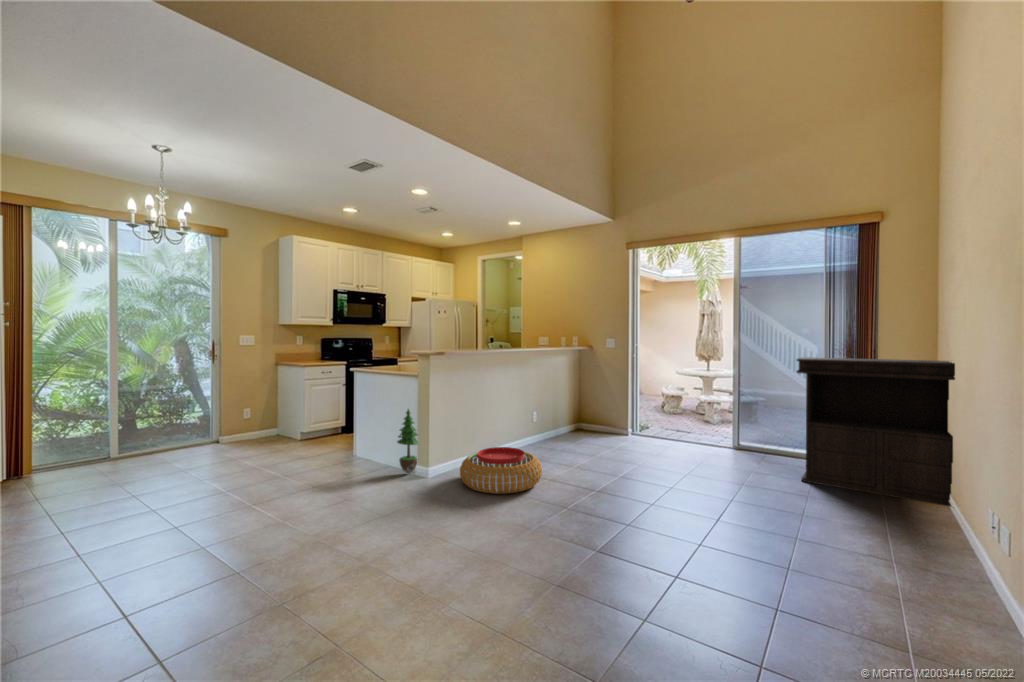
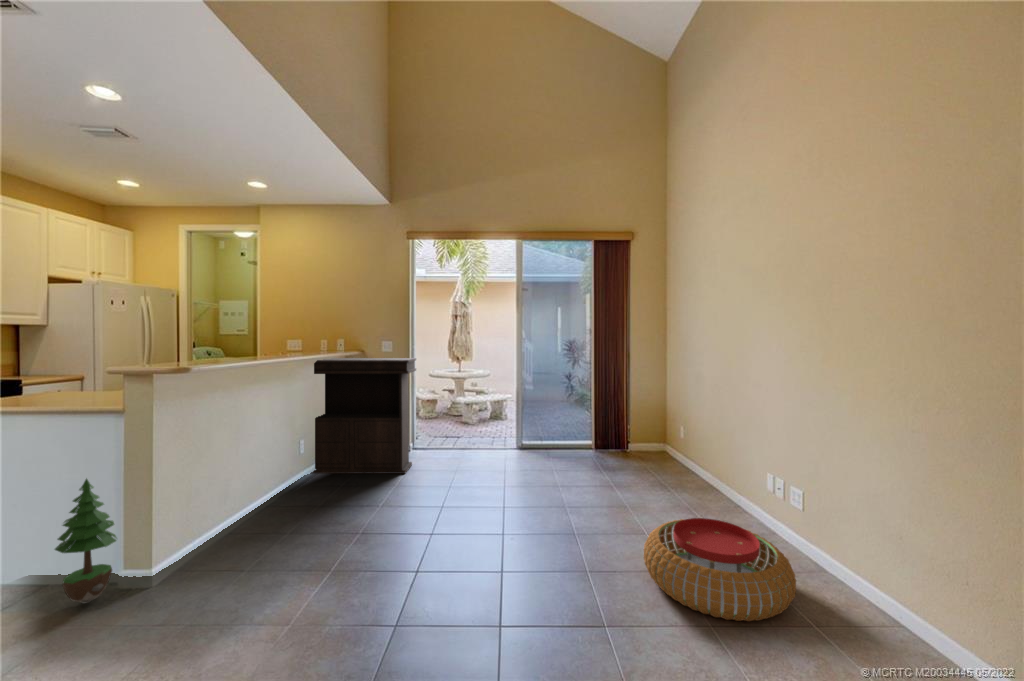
console table: present [797,357,955,507] -> present [311,358,416,474]
pouf: present [460,447,542,494] -> present [644,518,796,621]

